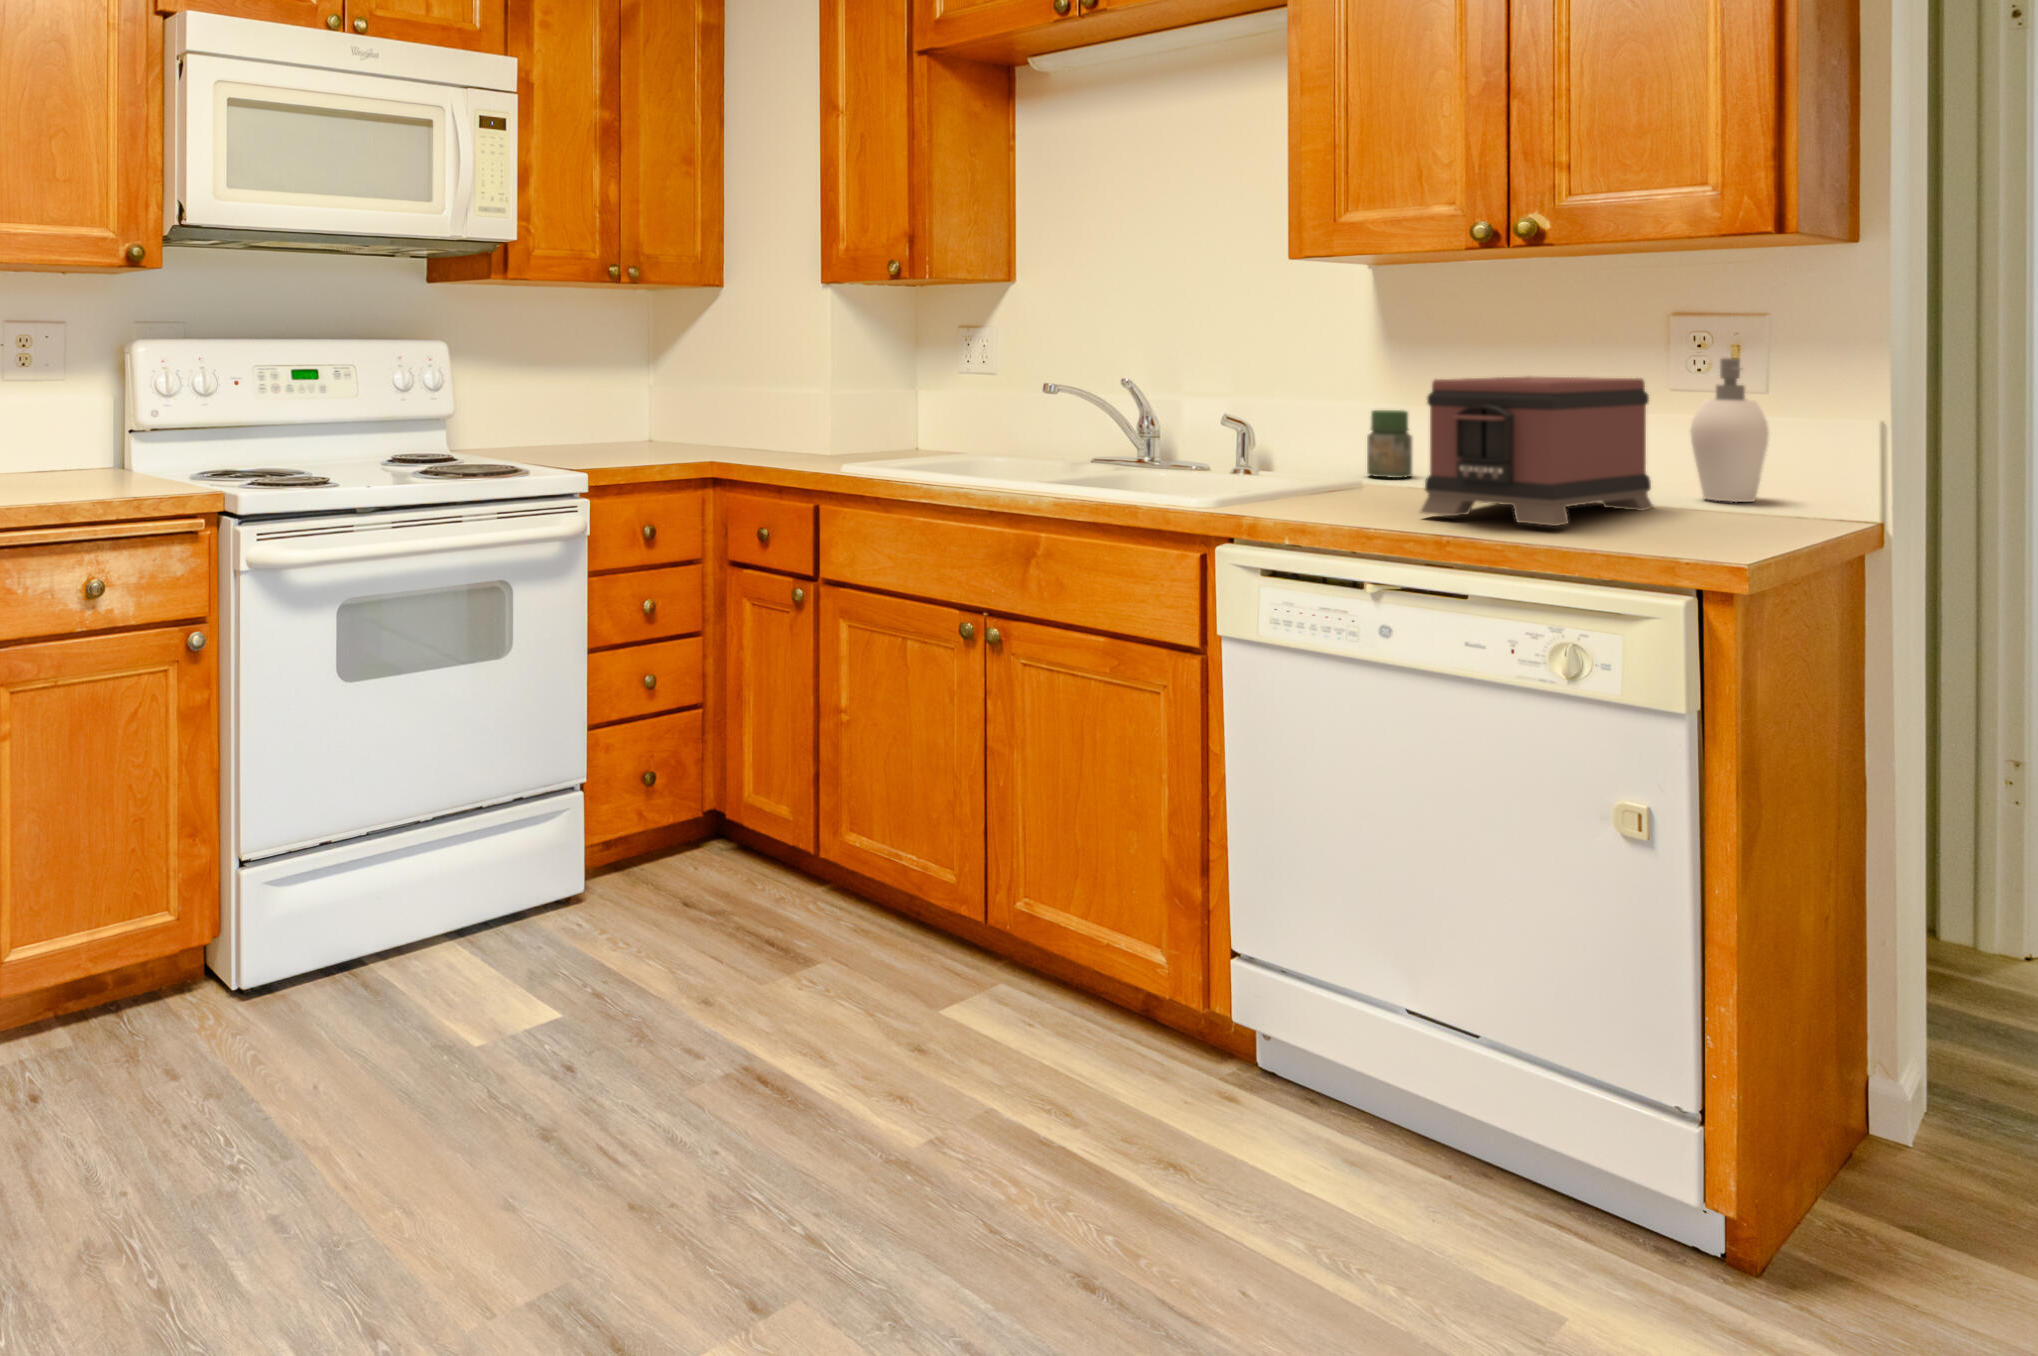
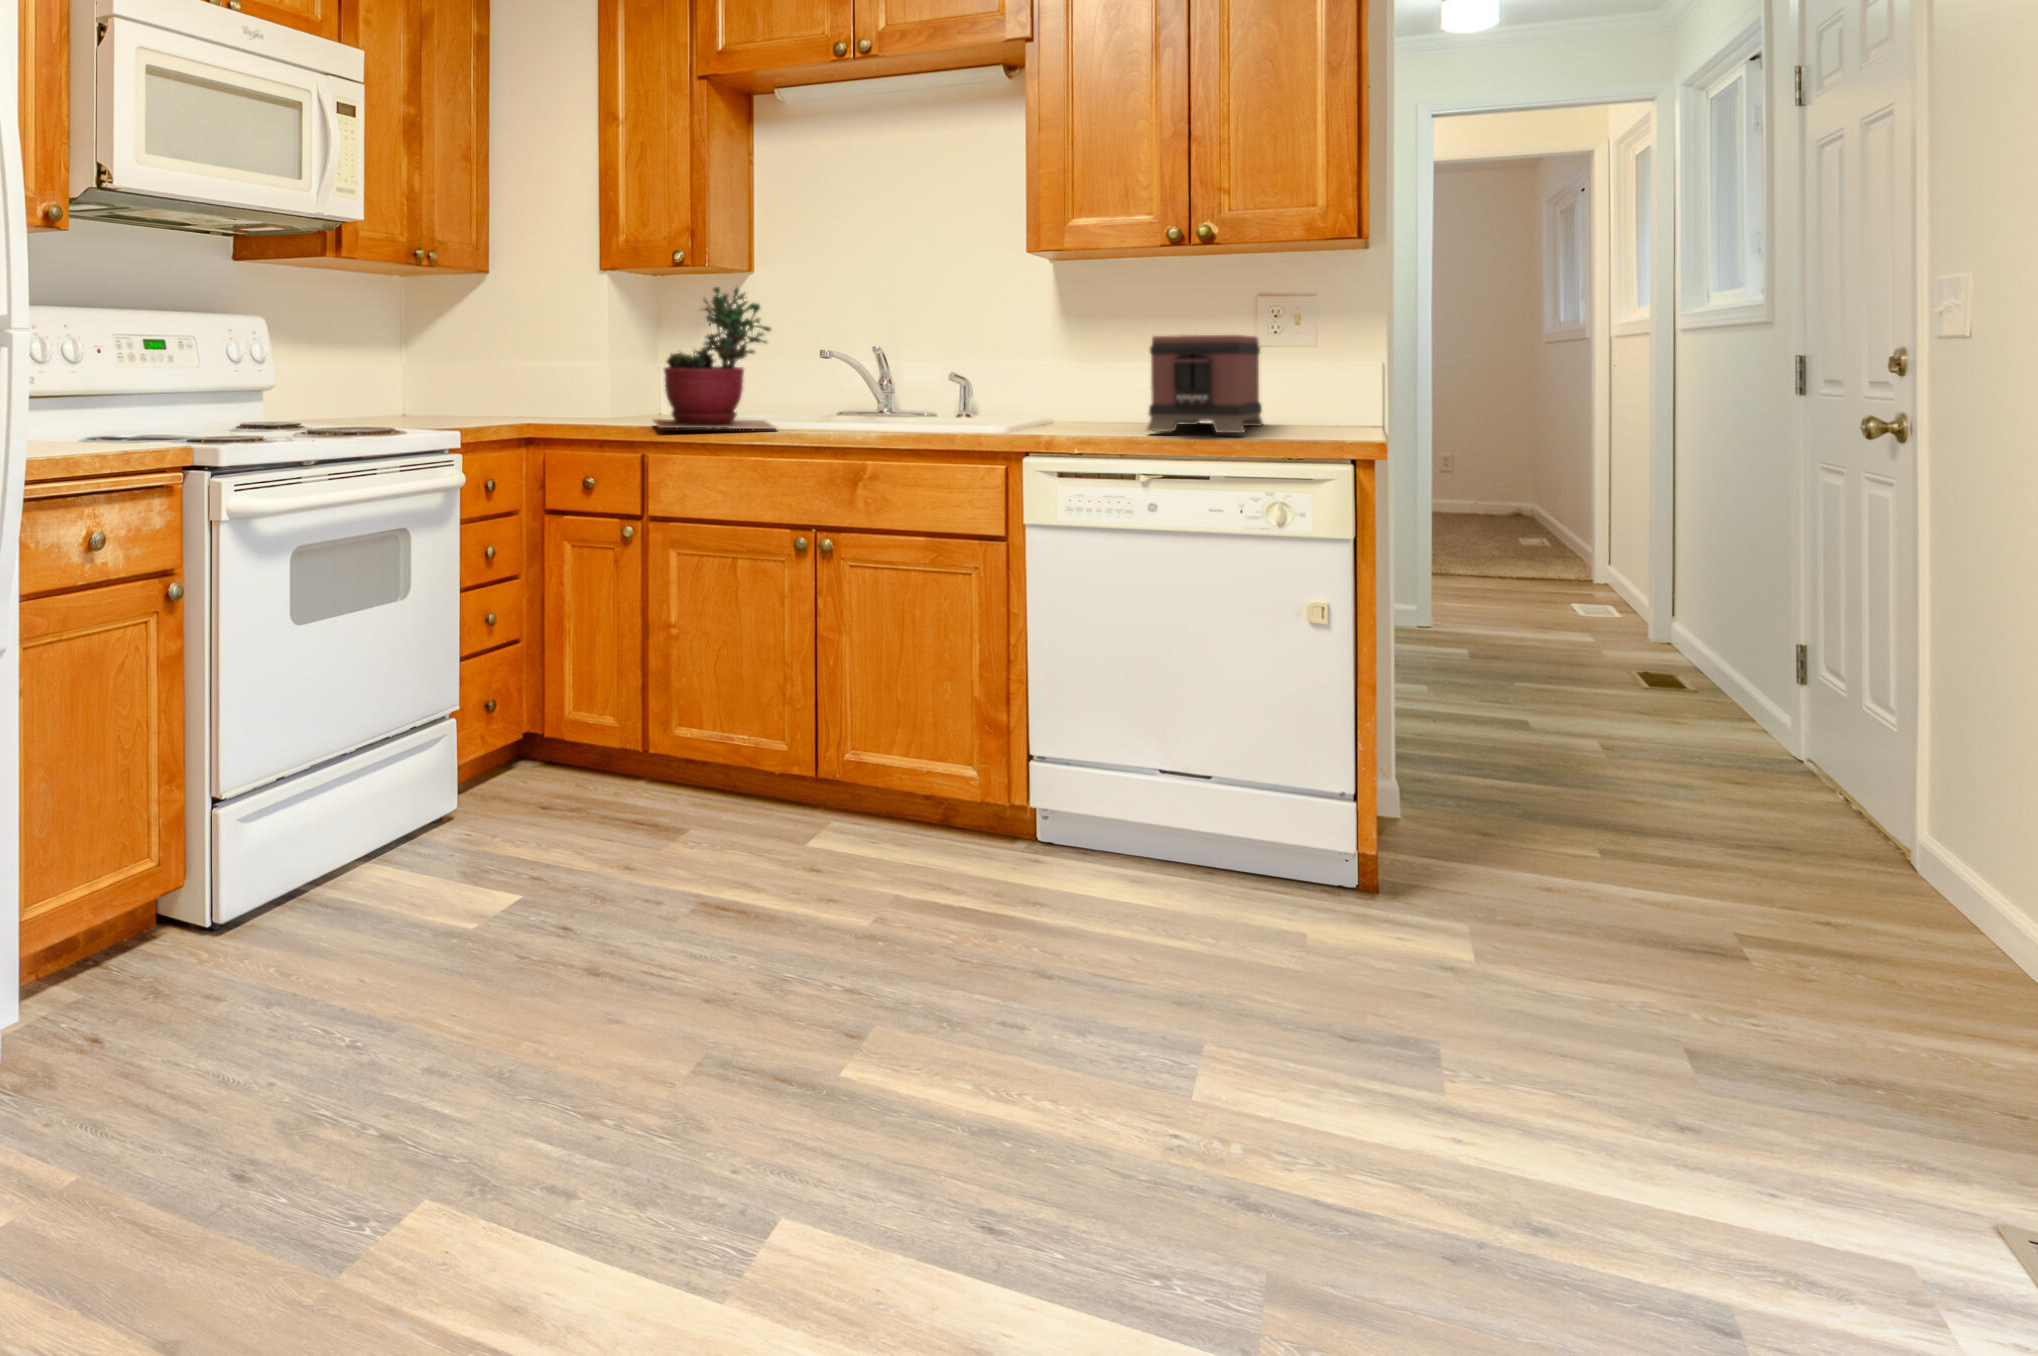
succulent plant: none [825,306,989,481] -> present [654,287,775,429]
soap dispenser: present [1690,358,1769,502] -> none [1272,324,1319,420]
jar: present [1367,410,1412,478] -> none [1052,368,1083,416]

